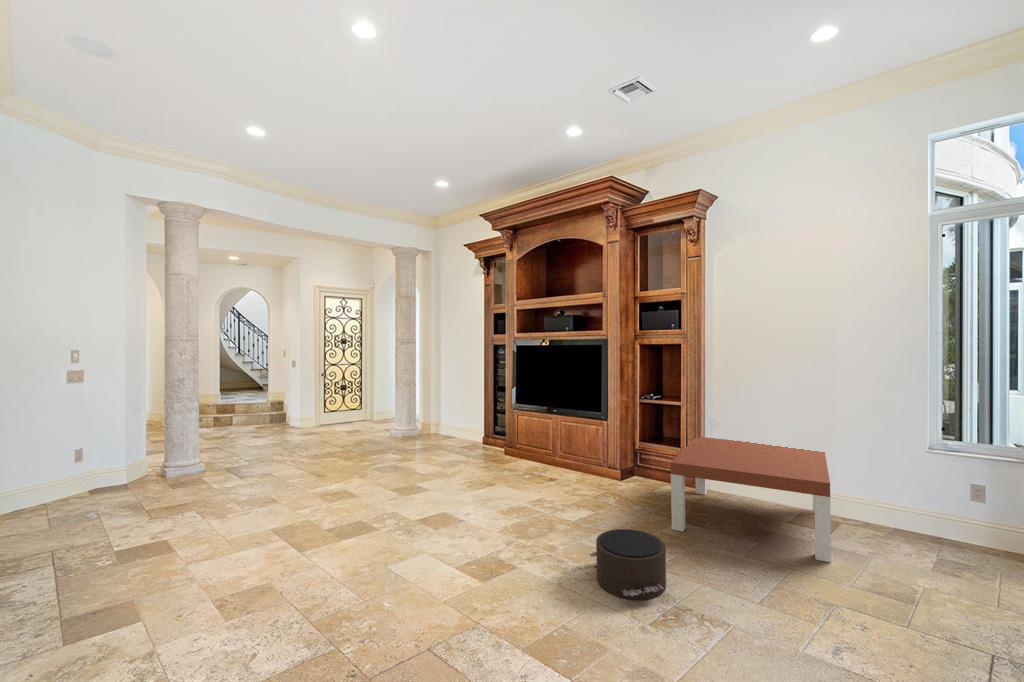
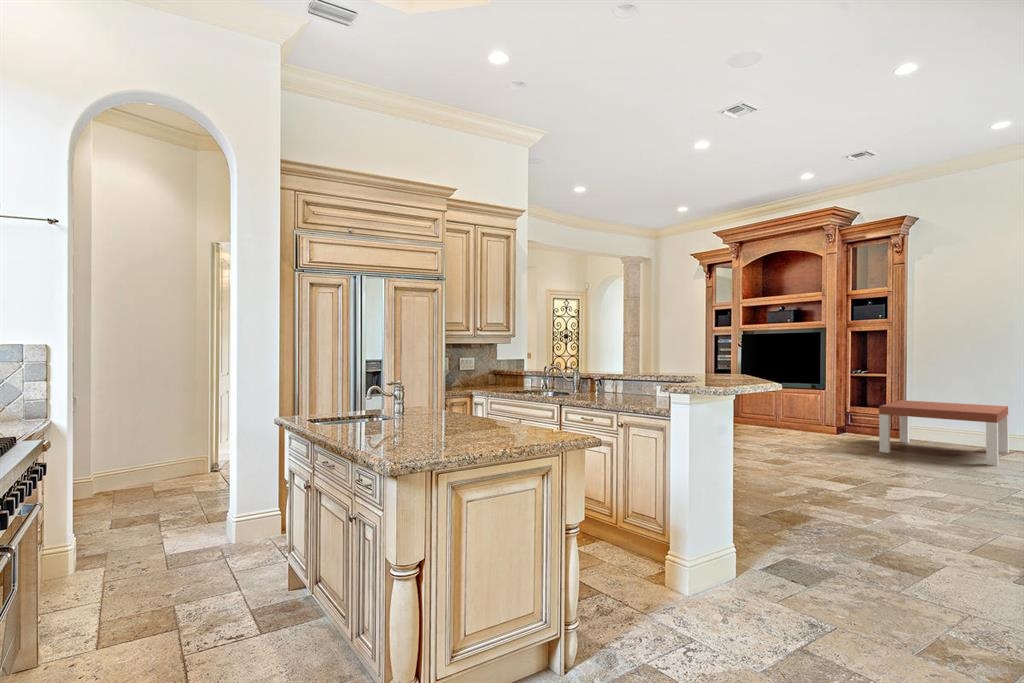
pouf: present [589,529,666,600] -> none [822,437,876,468]

